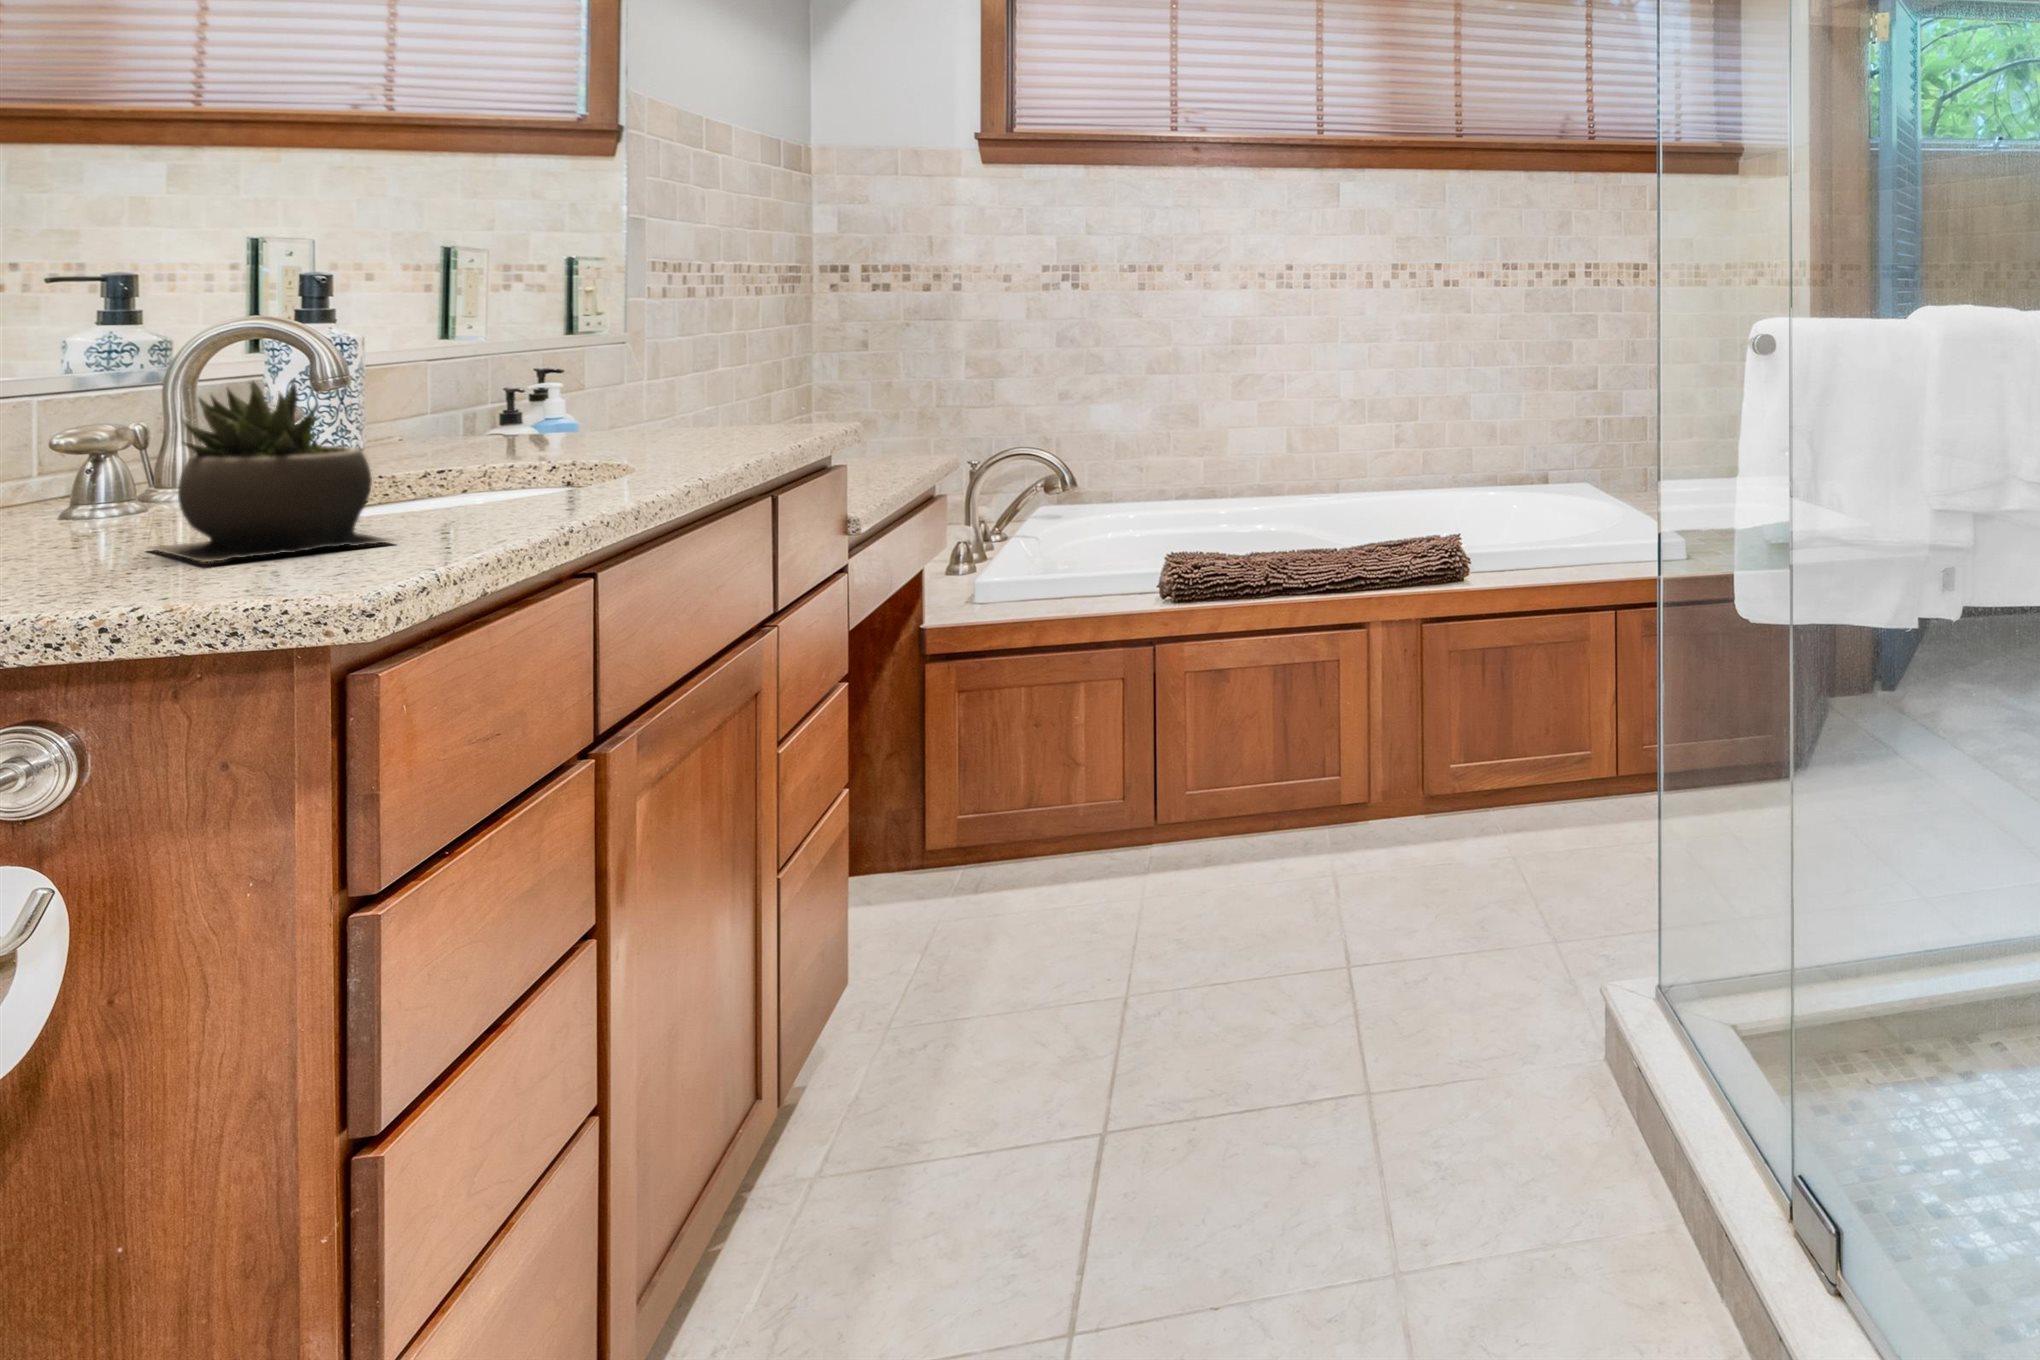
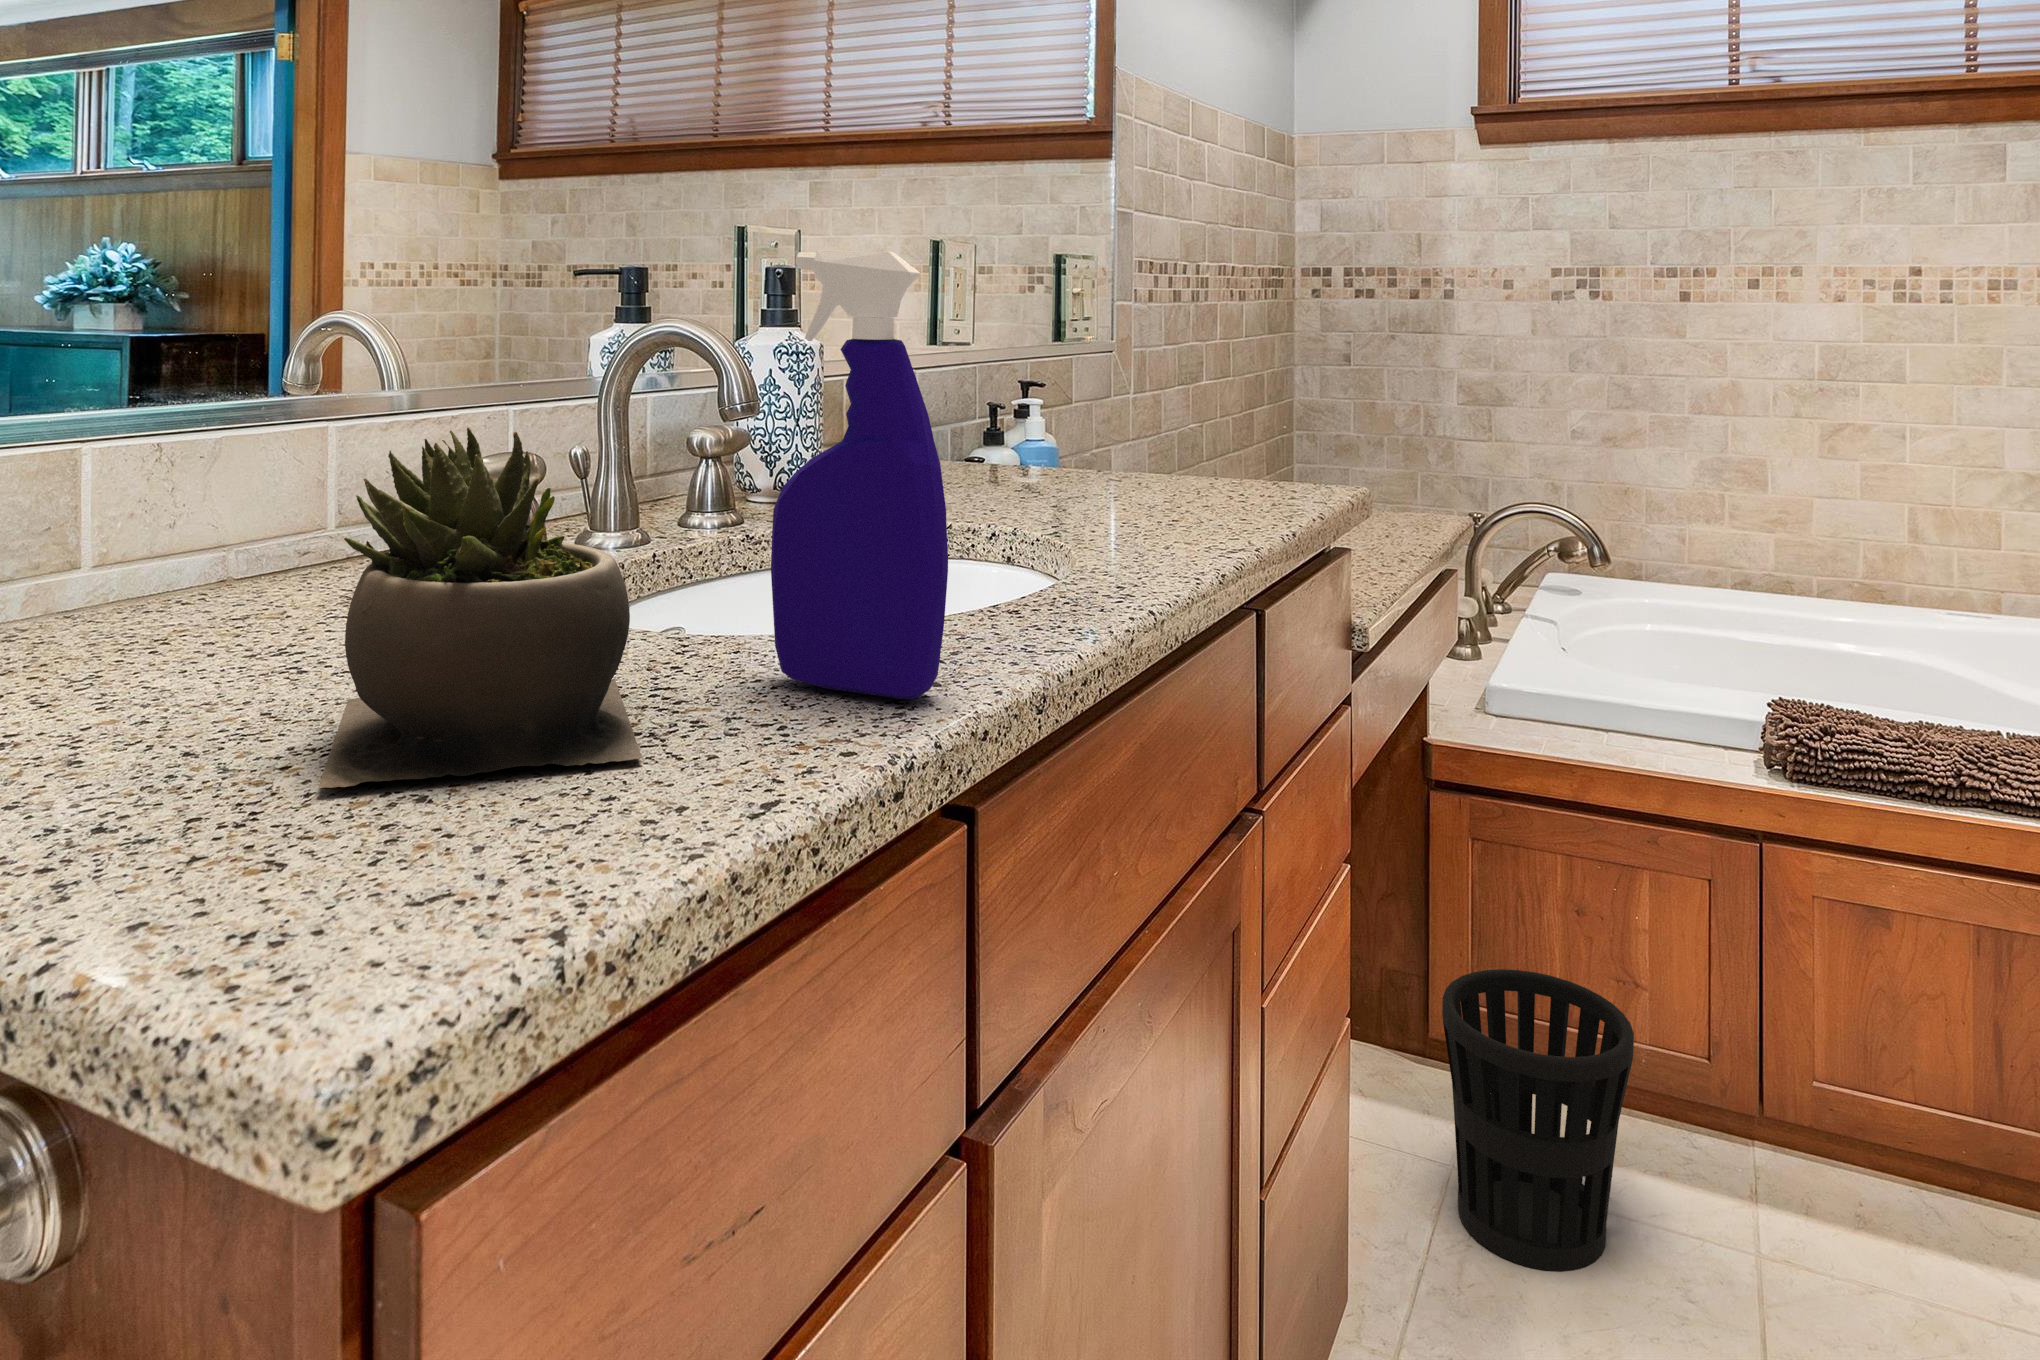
spray bottle: none [443,278,569,518] -> present [771,249,948,699]
wastebasket: none [934,764,1066,951] -> present [1442,969,1634,1271]

